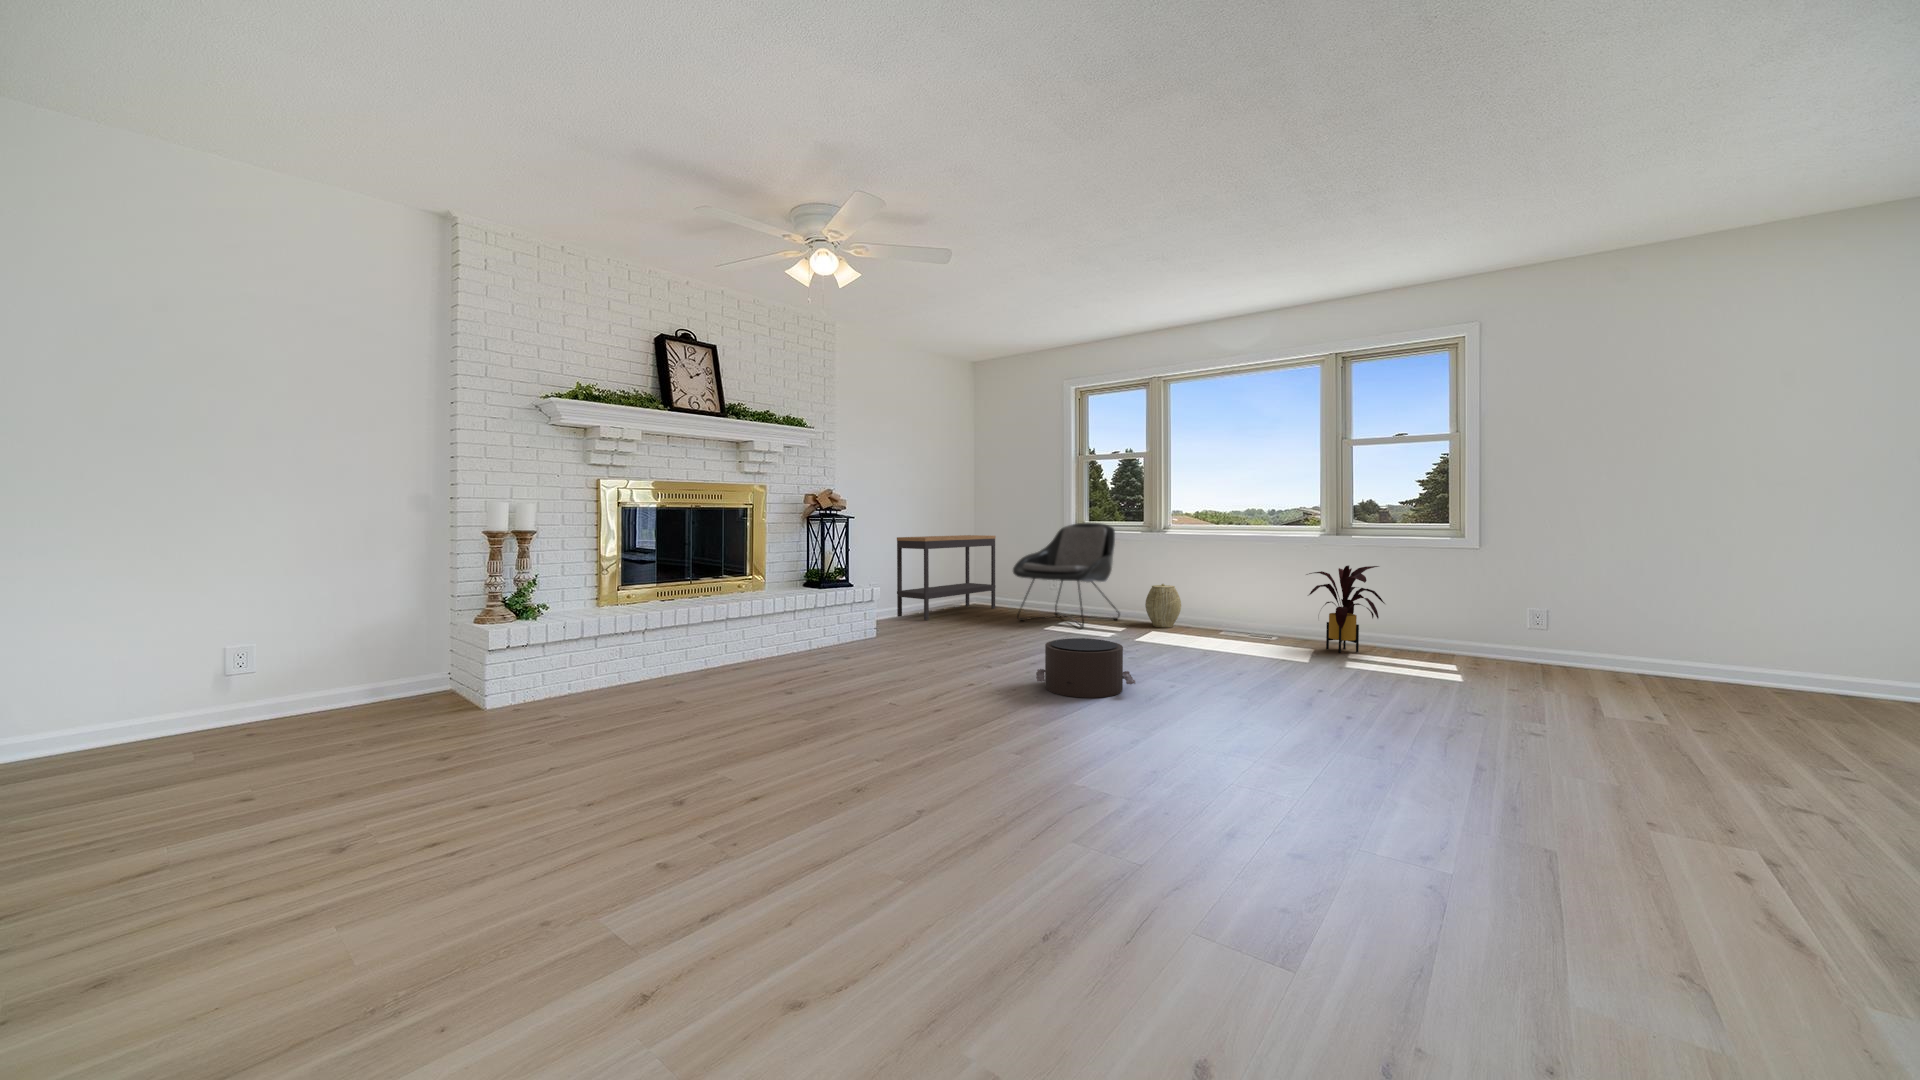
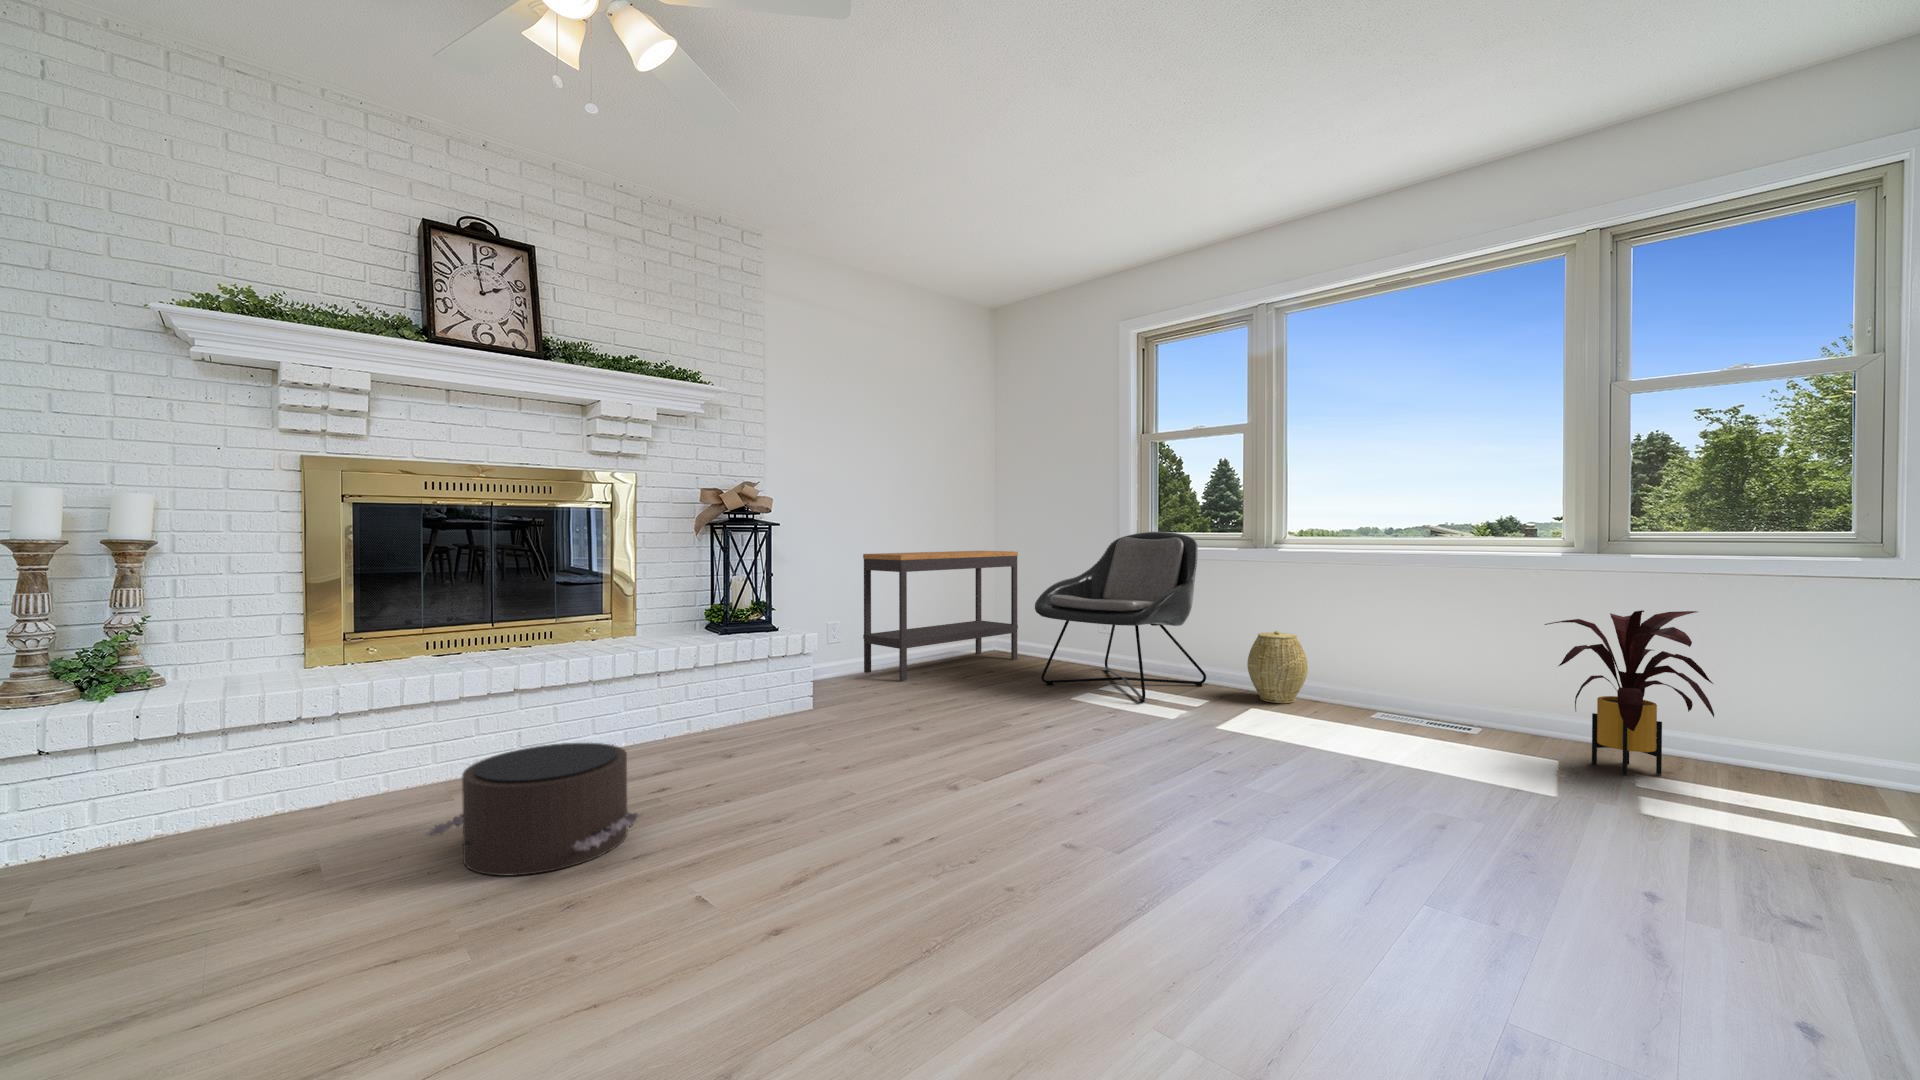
pouf: present [1036,638,1135,698] -> present [426,743,639,876]

